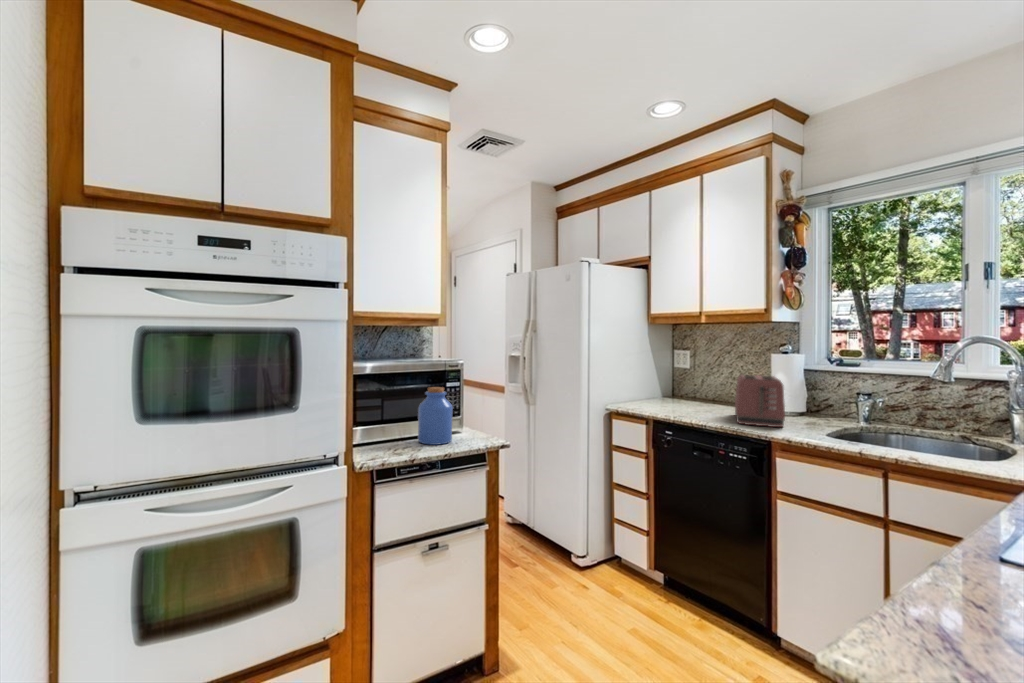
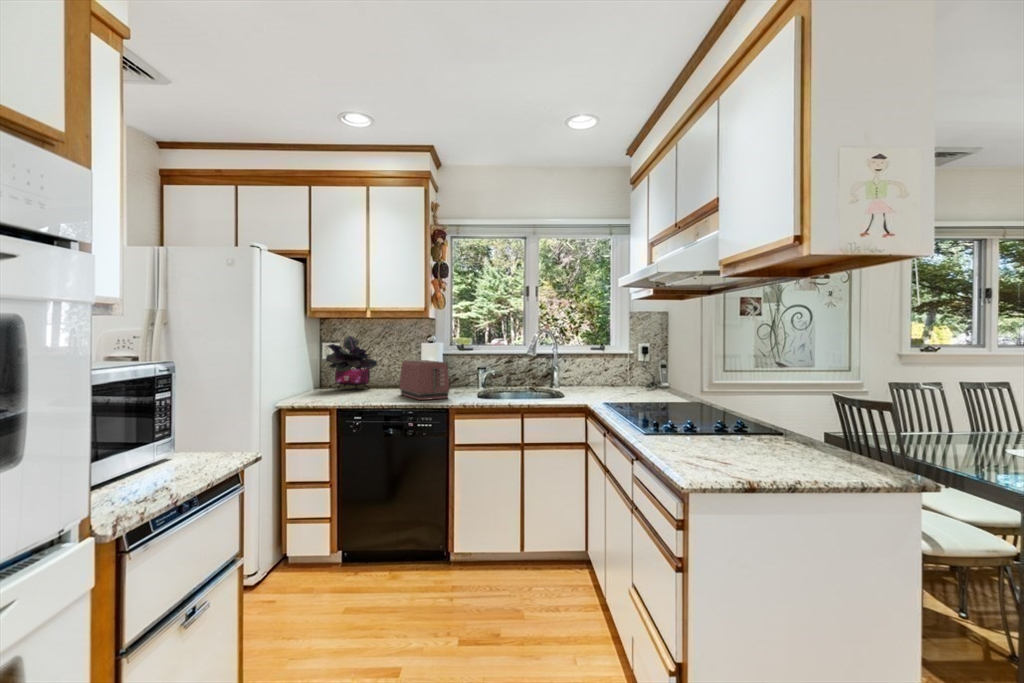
potted plant: none [670,343,727,404] -> present [326,336,377,389]
jar: present [418,387,453,445] -> none [163,396,215,471]

